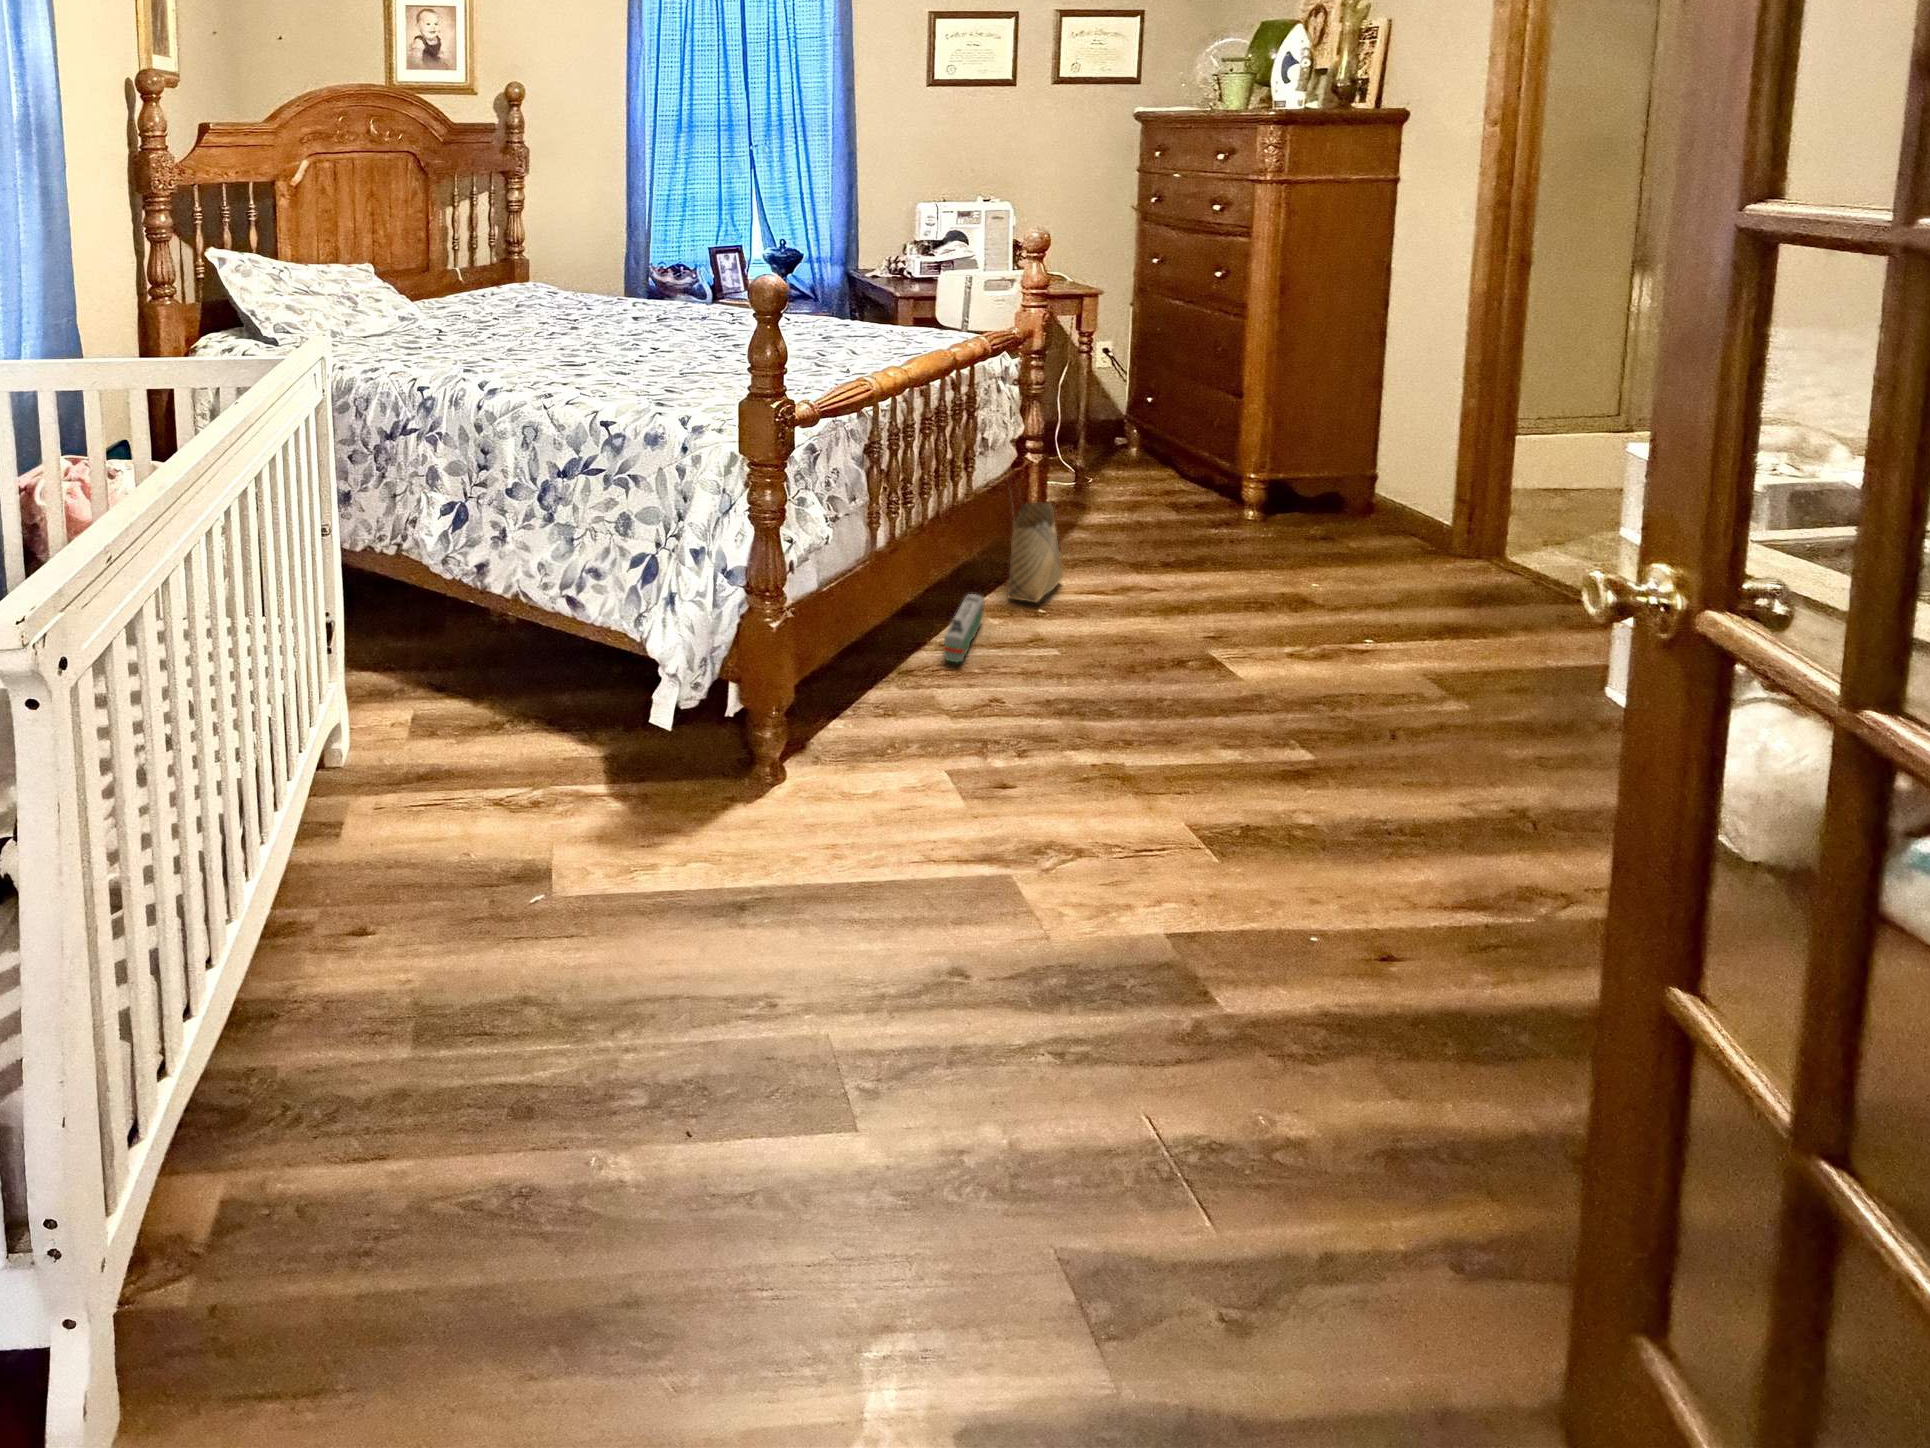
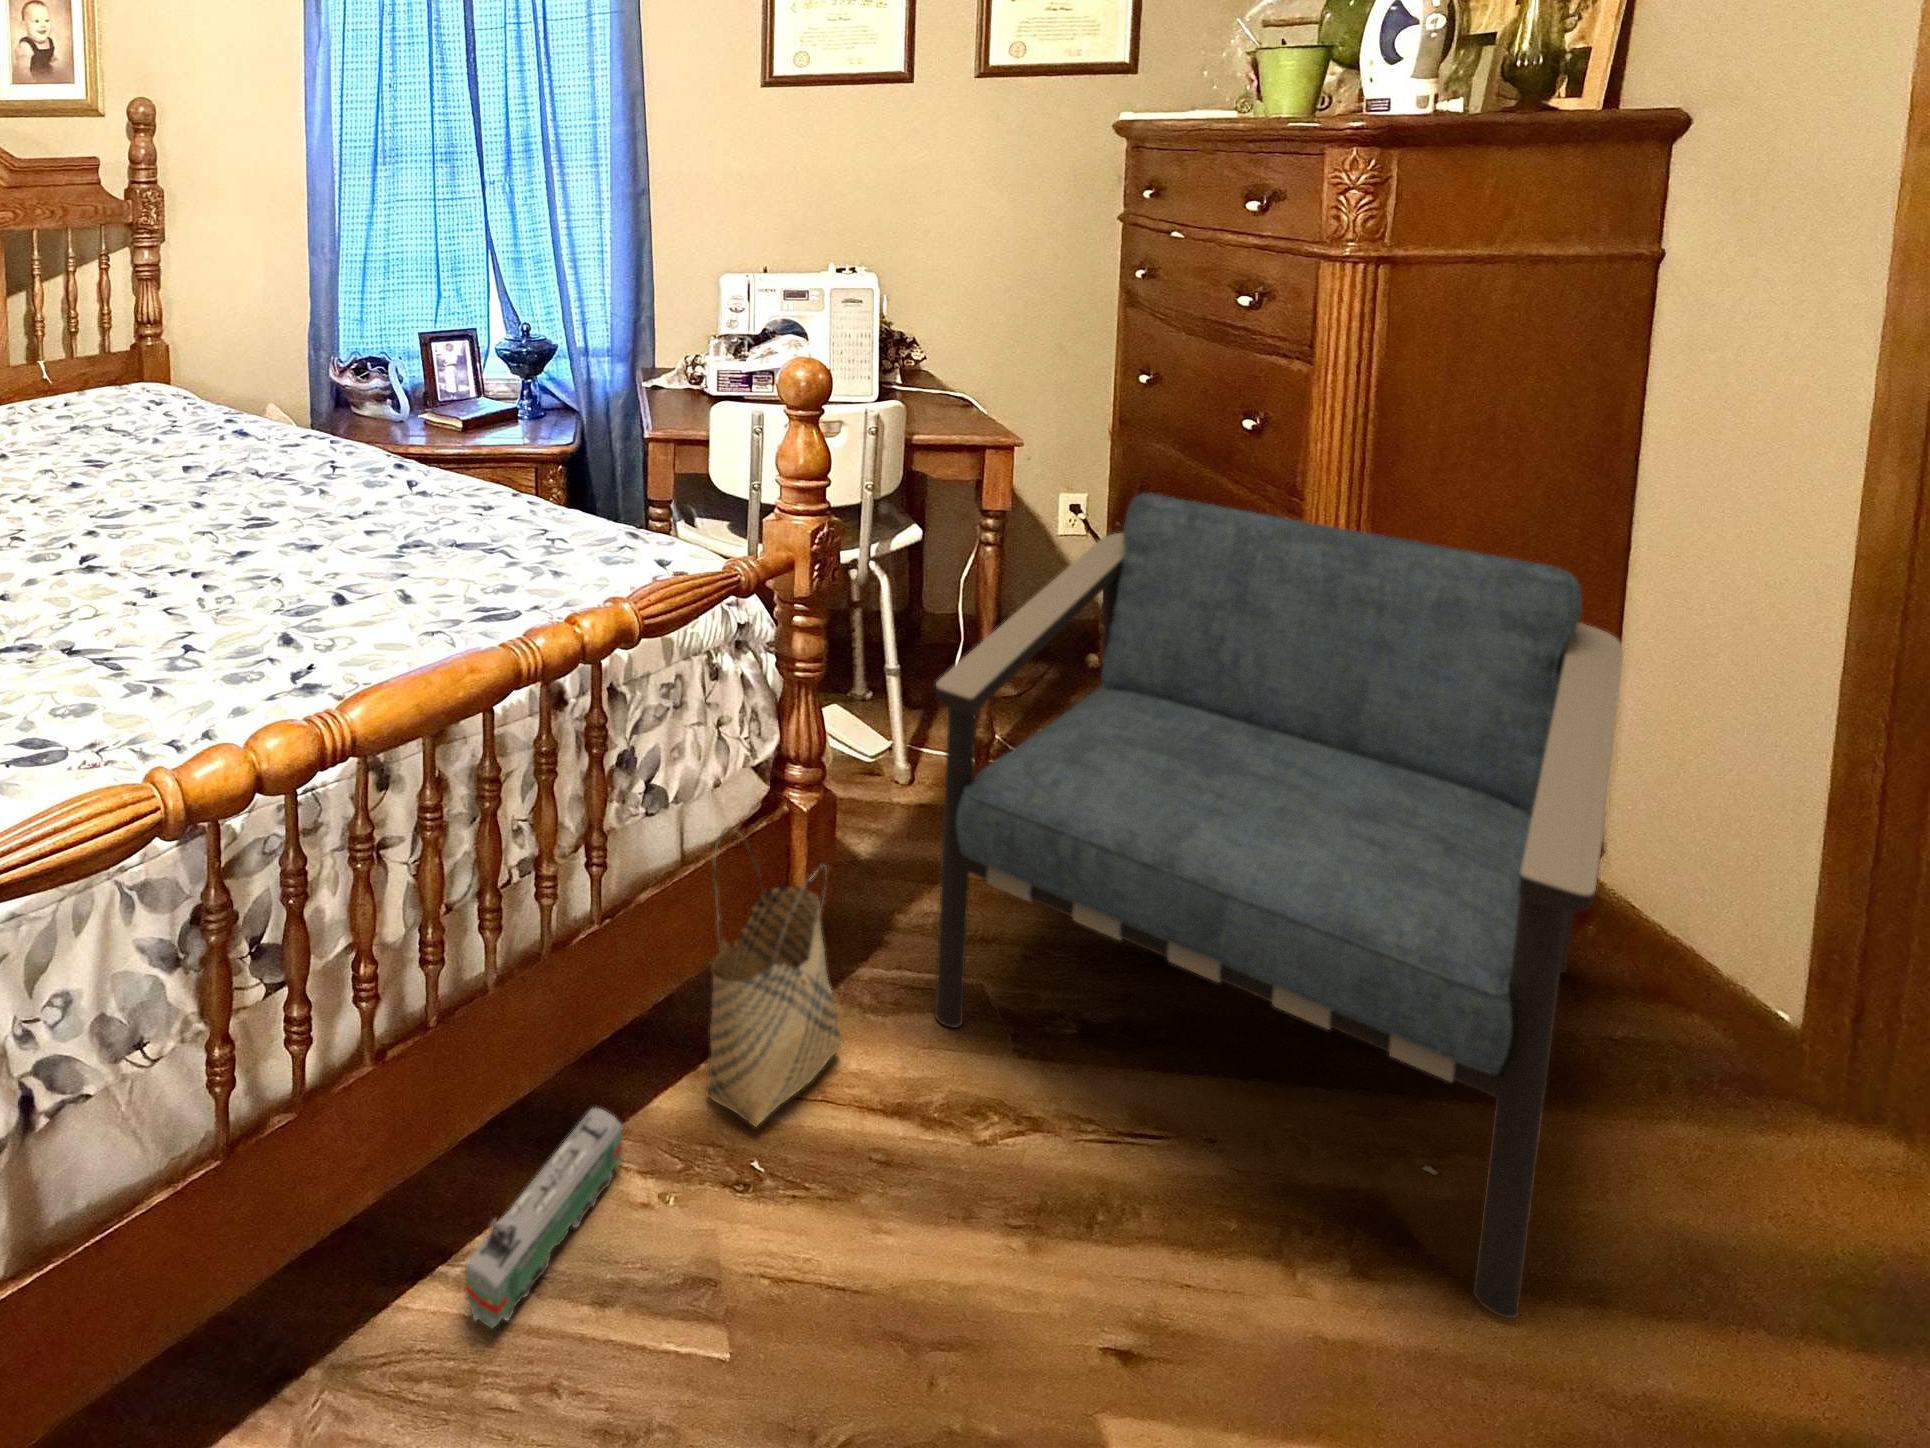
armchair: none [1098,312,1387,617] -> present [935,493,1624,1318]

